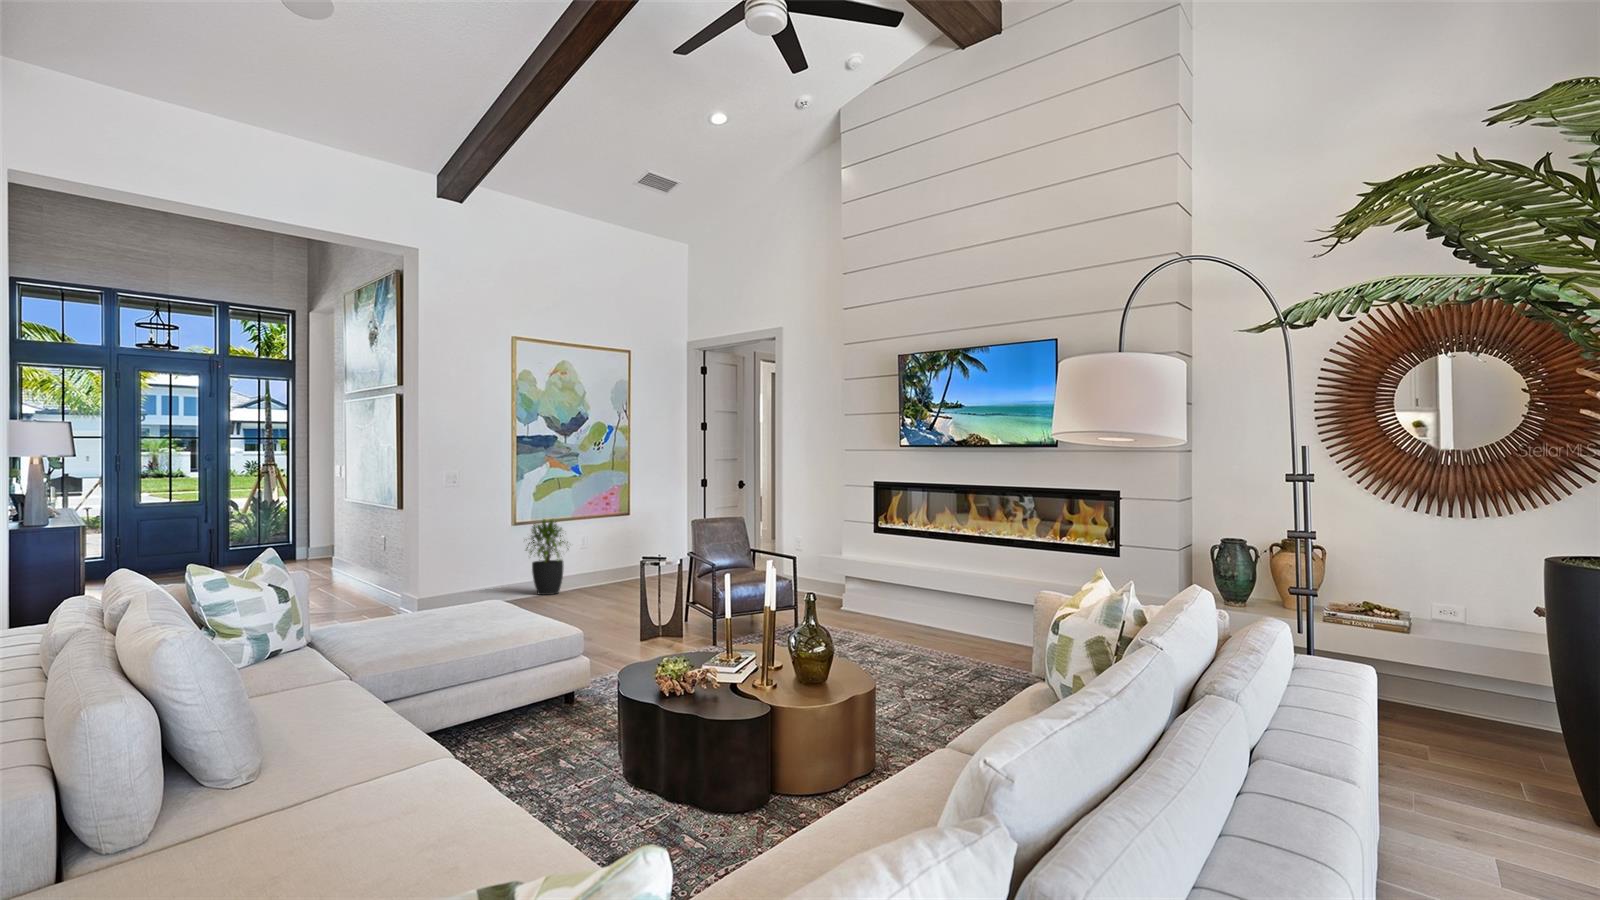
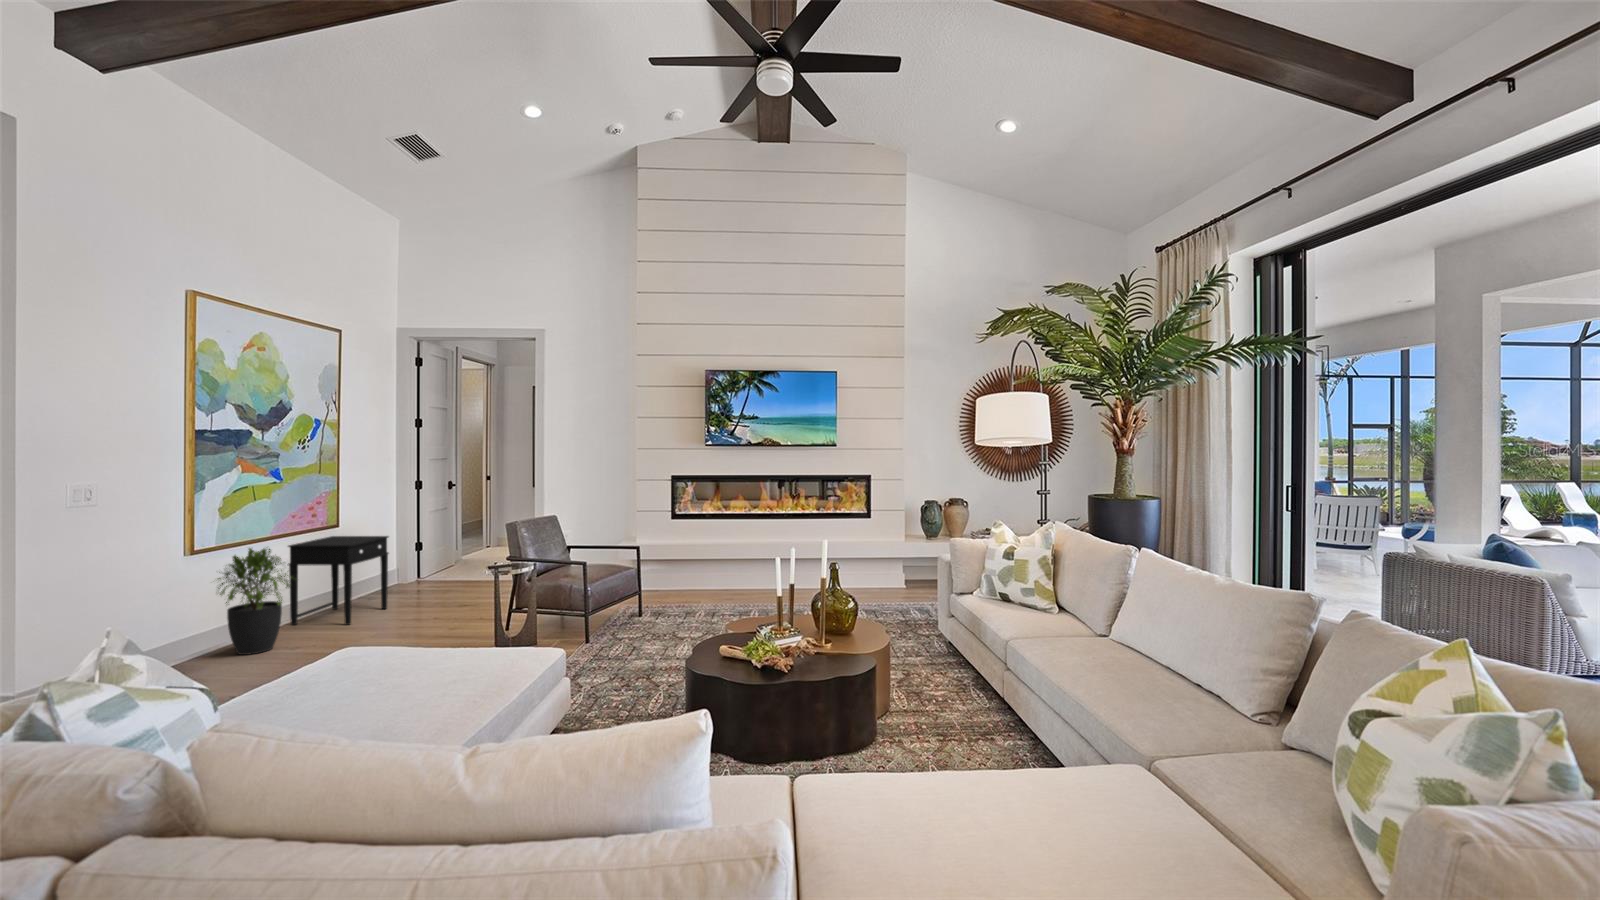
side table: none [584,520,655,588] -> present [288,536,389,625]

